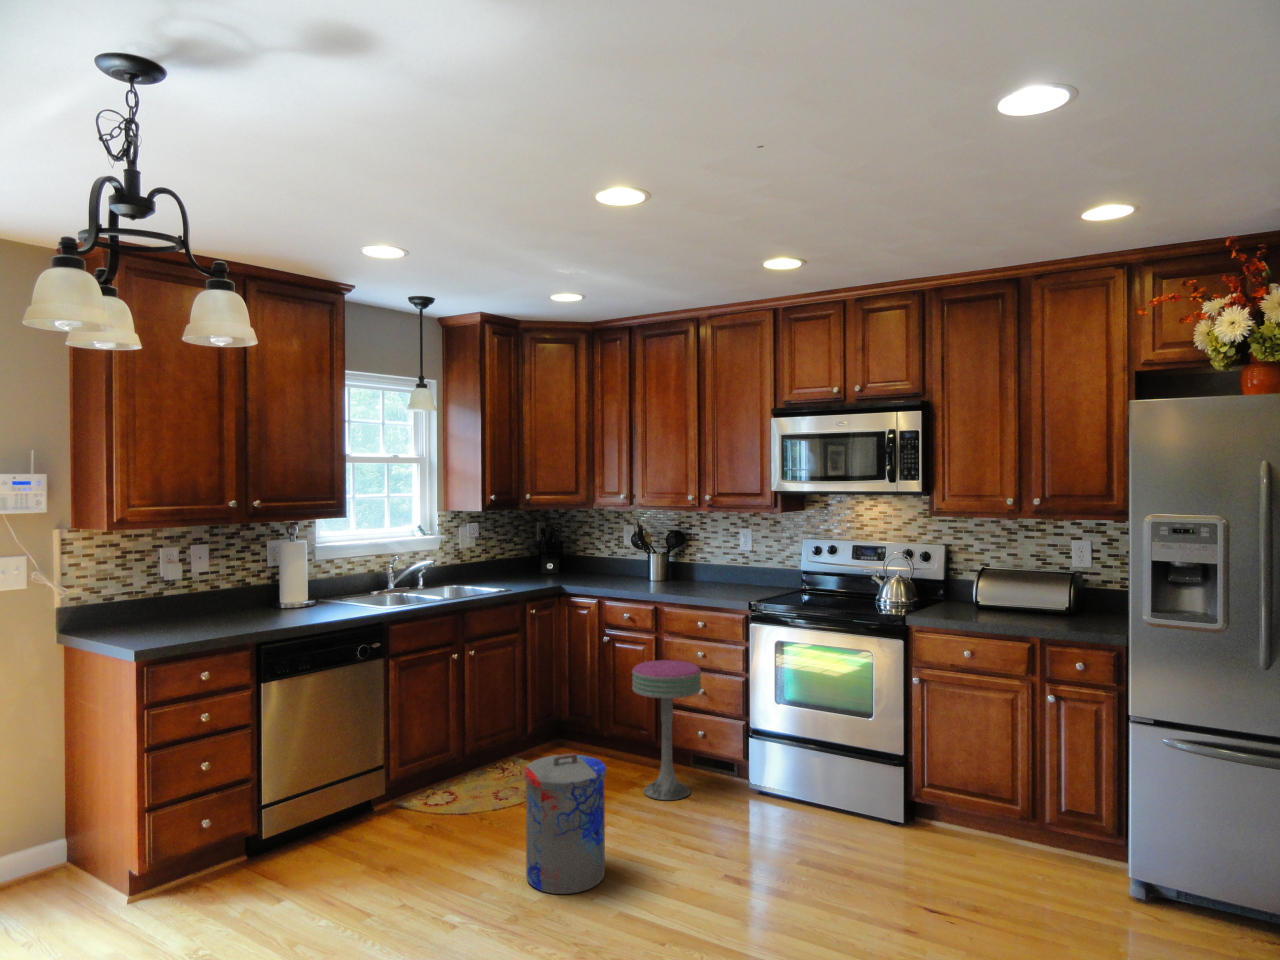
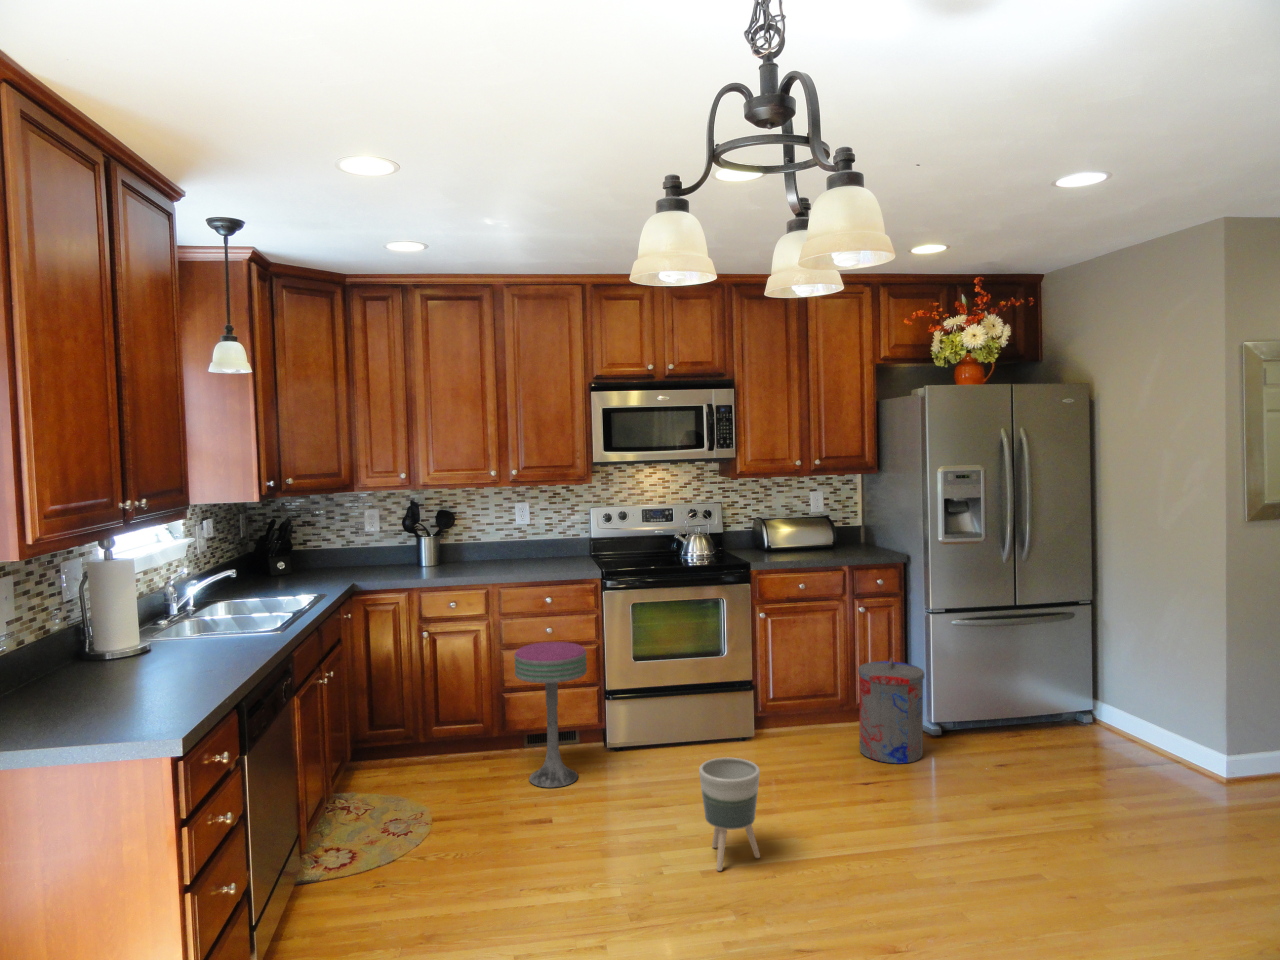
trash can: present [524,753,606,894] -> present [858,658,924,764]
planter: none [628,797,691,914] -> present [699,757,760,871]

